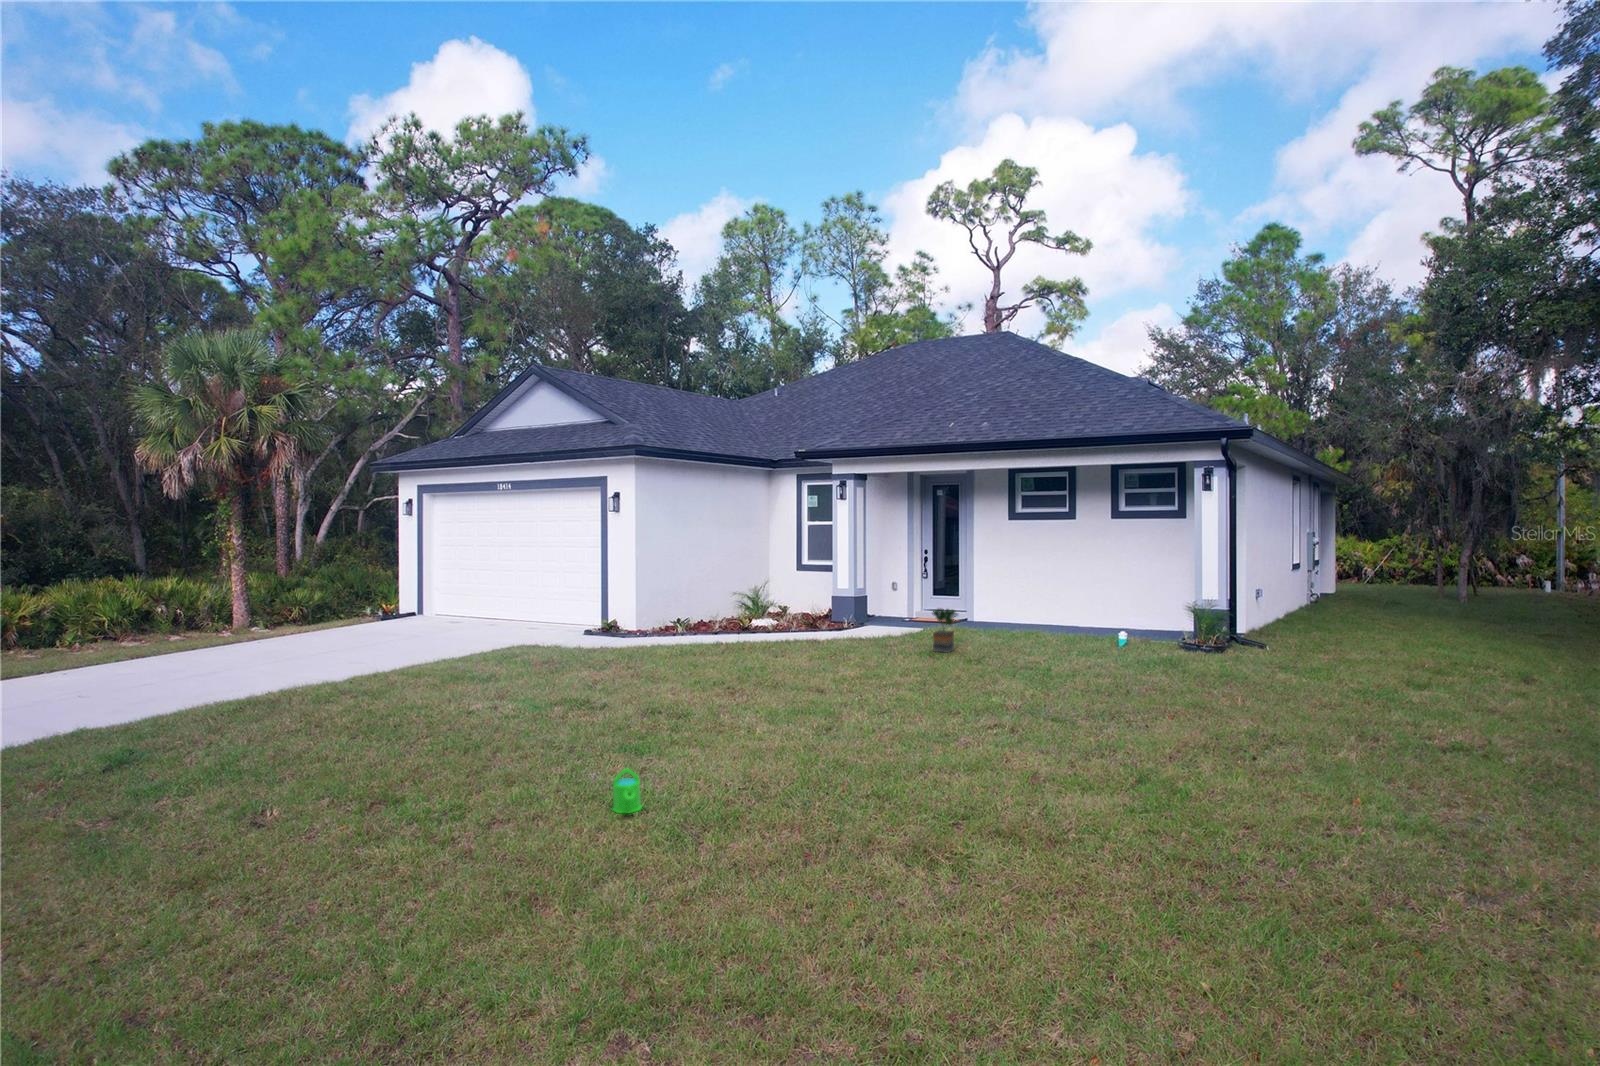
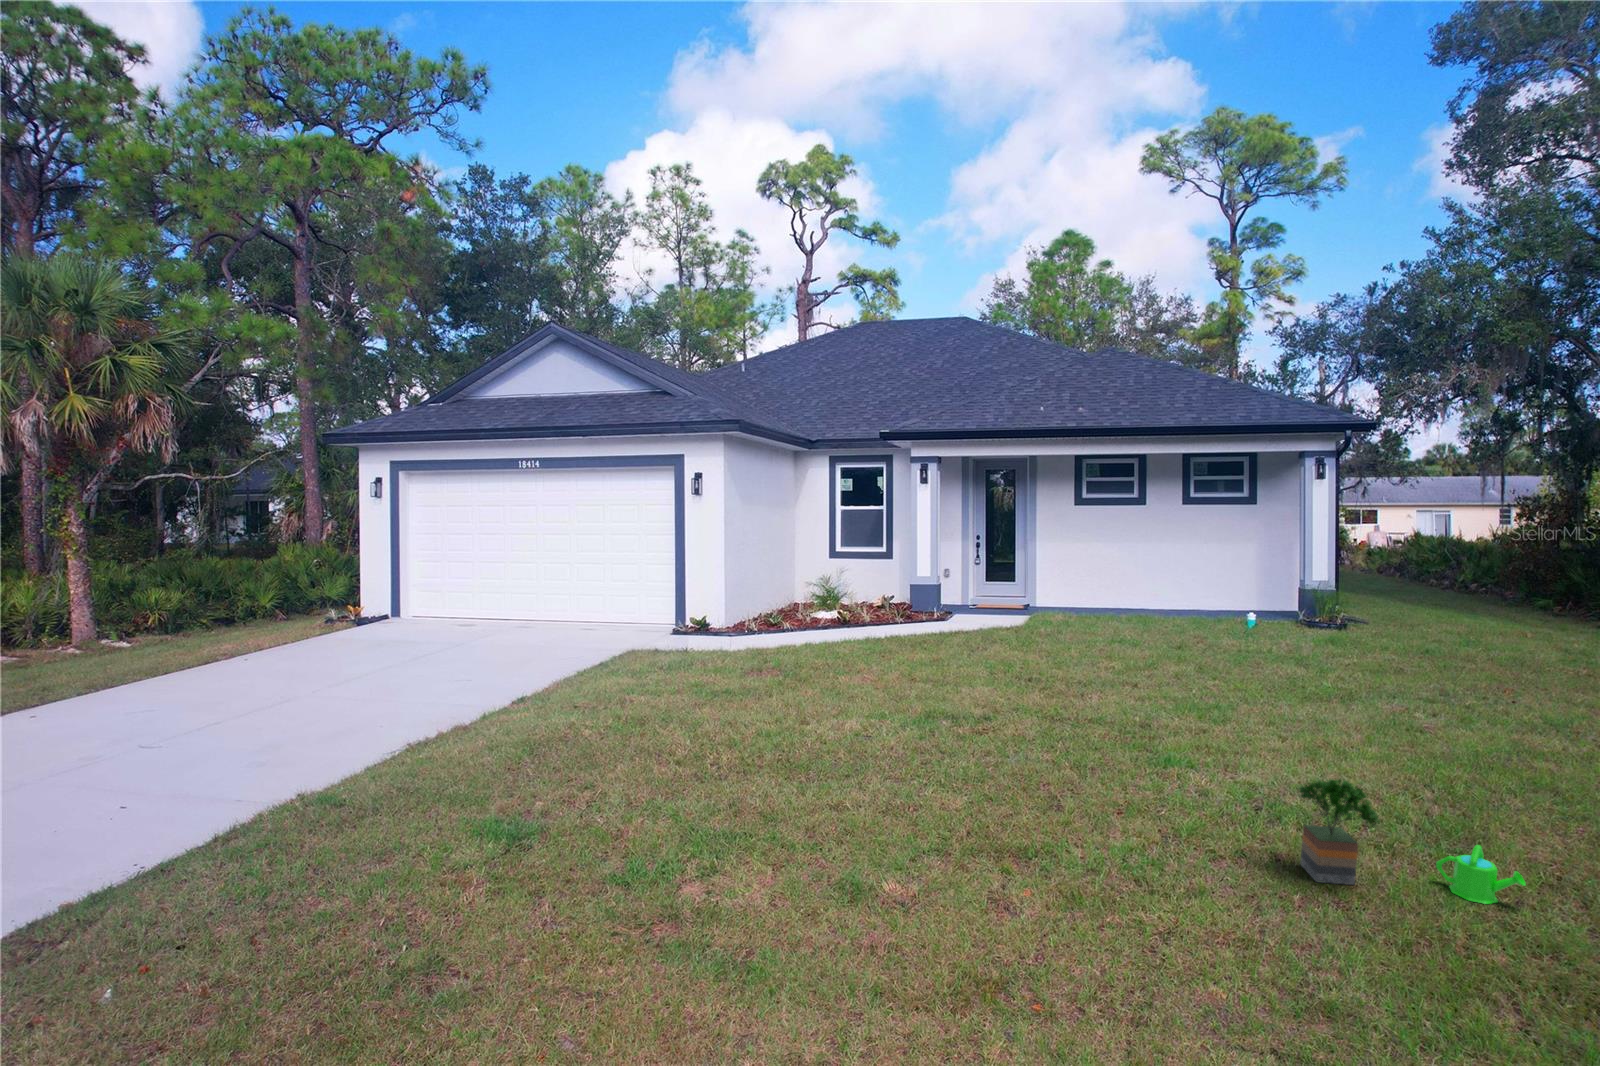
potted tree: present [932,608,958,653] -> present [1299,779,1380,885]

